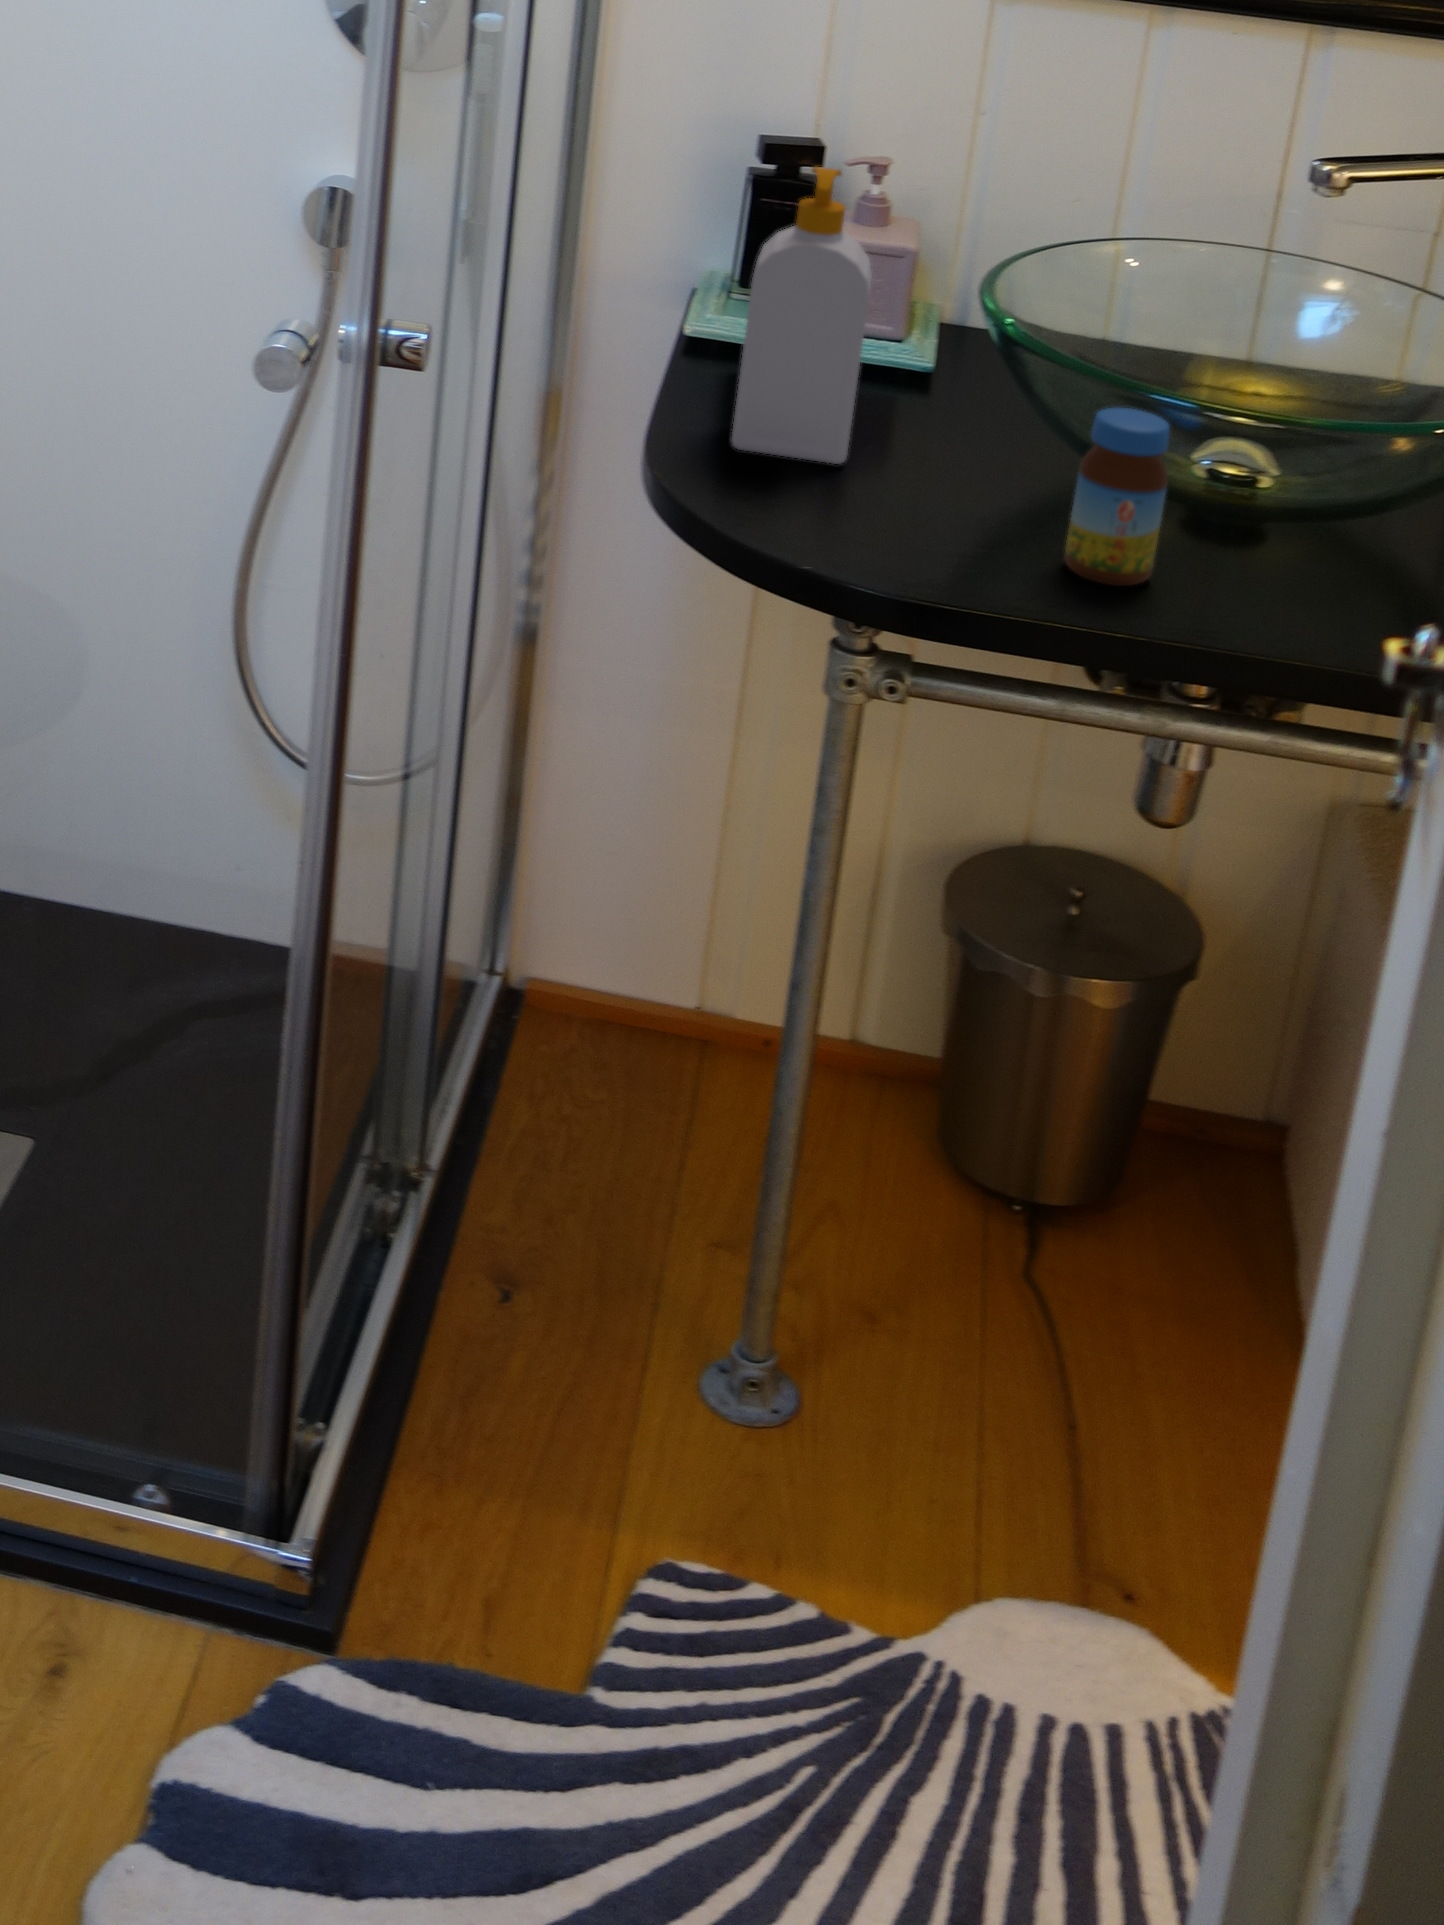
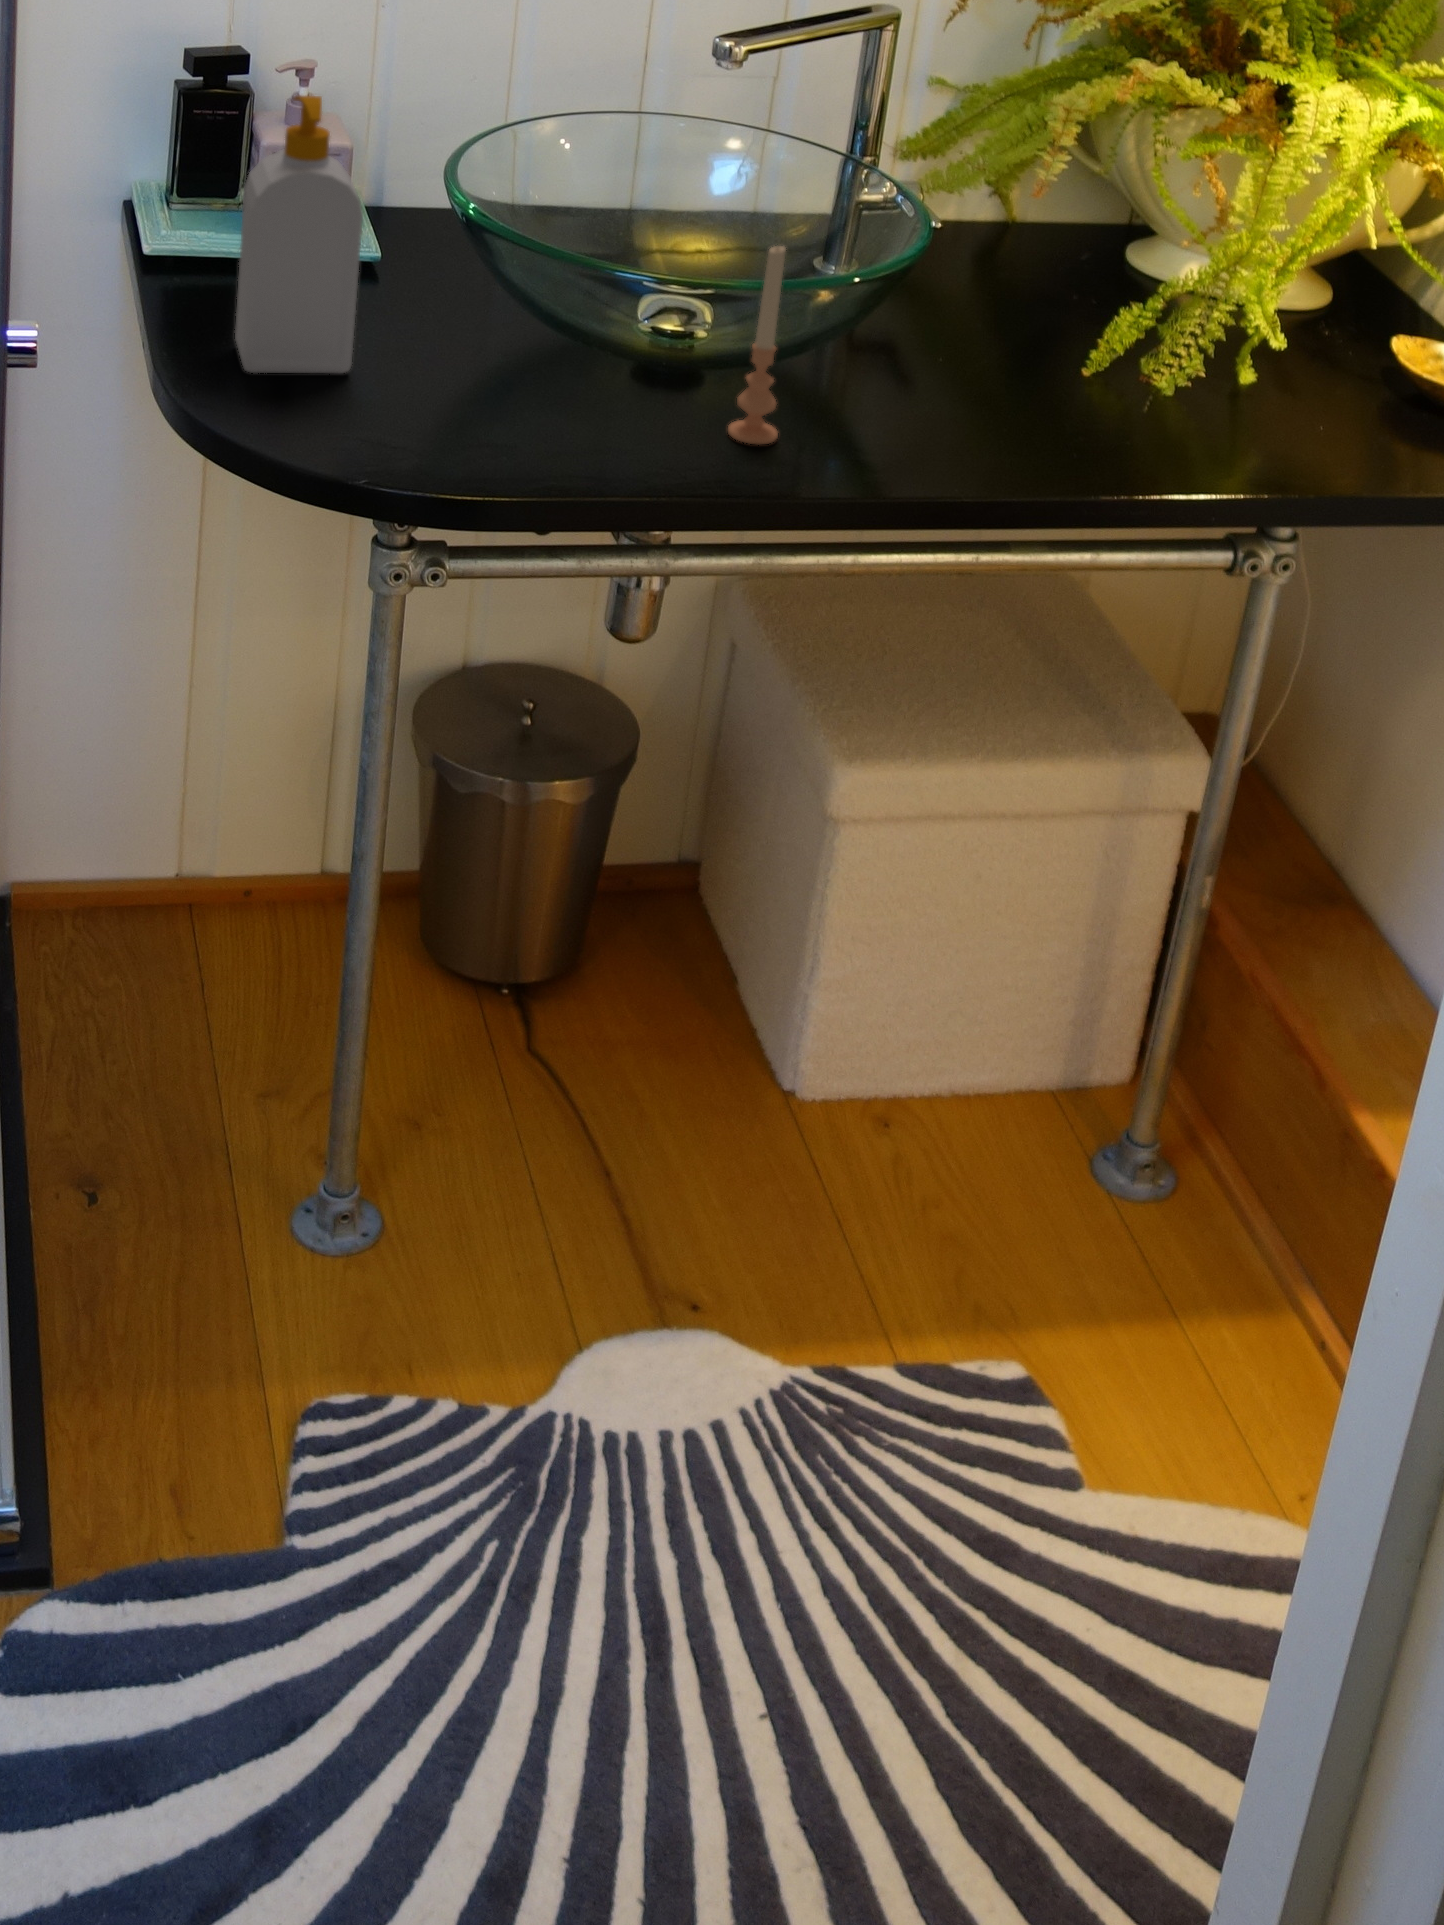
candle: none [1252,373,1333,599] -> present [728,246,786,444]
jar: present [1064,408,1169,586] -> none [575,297,660,458]

